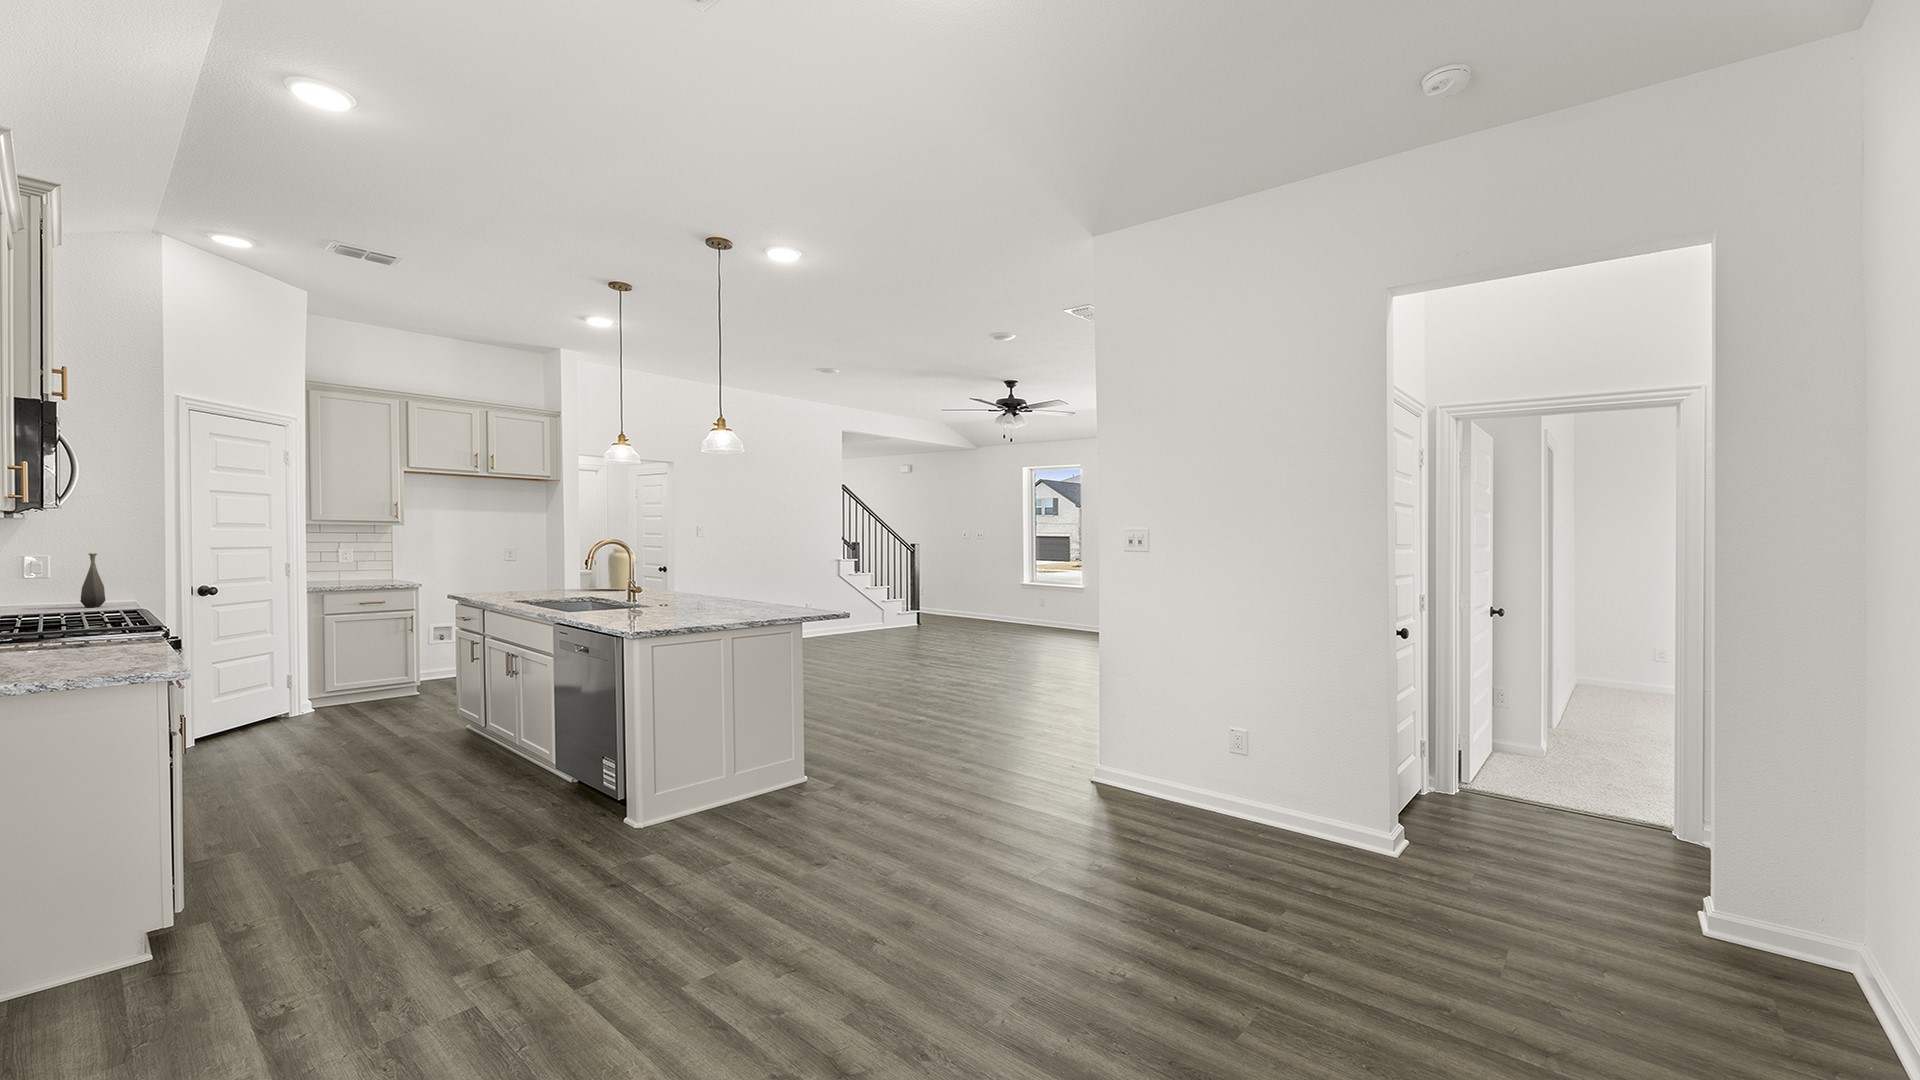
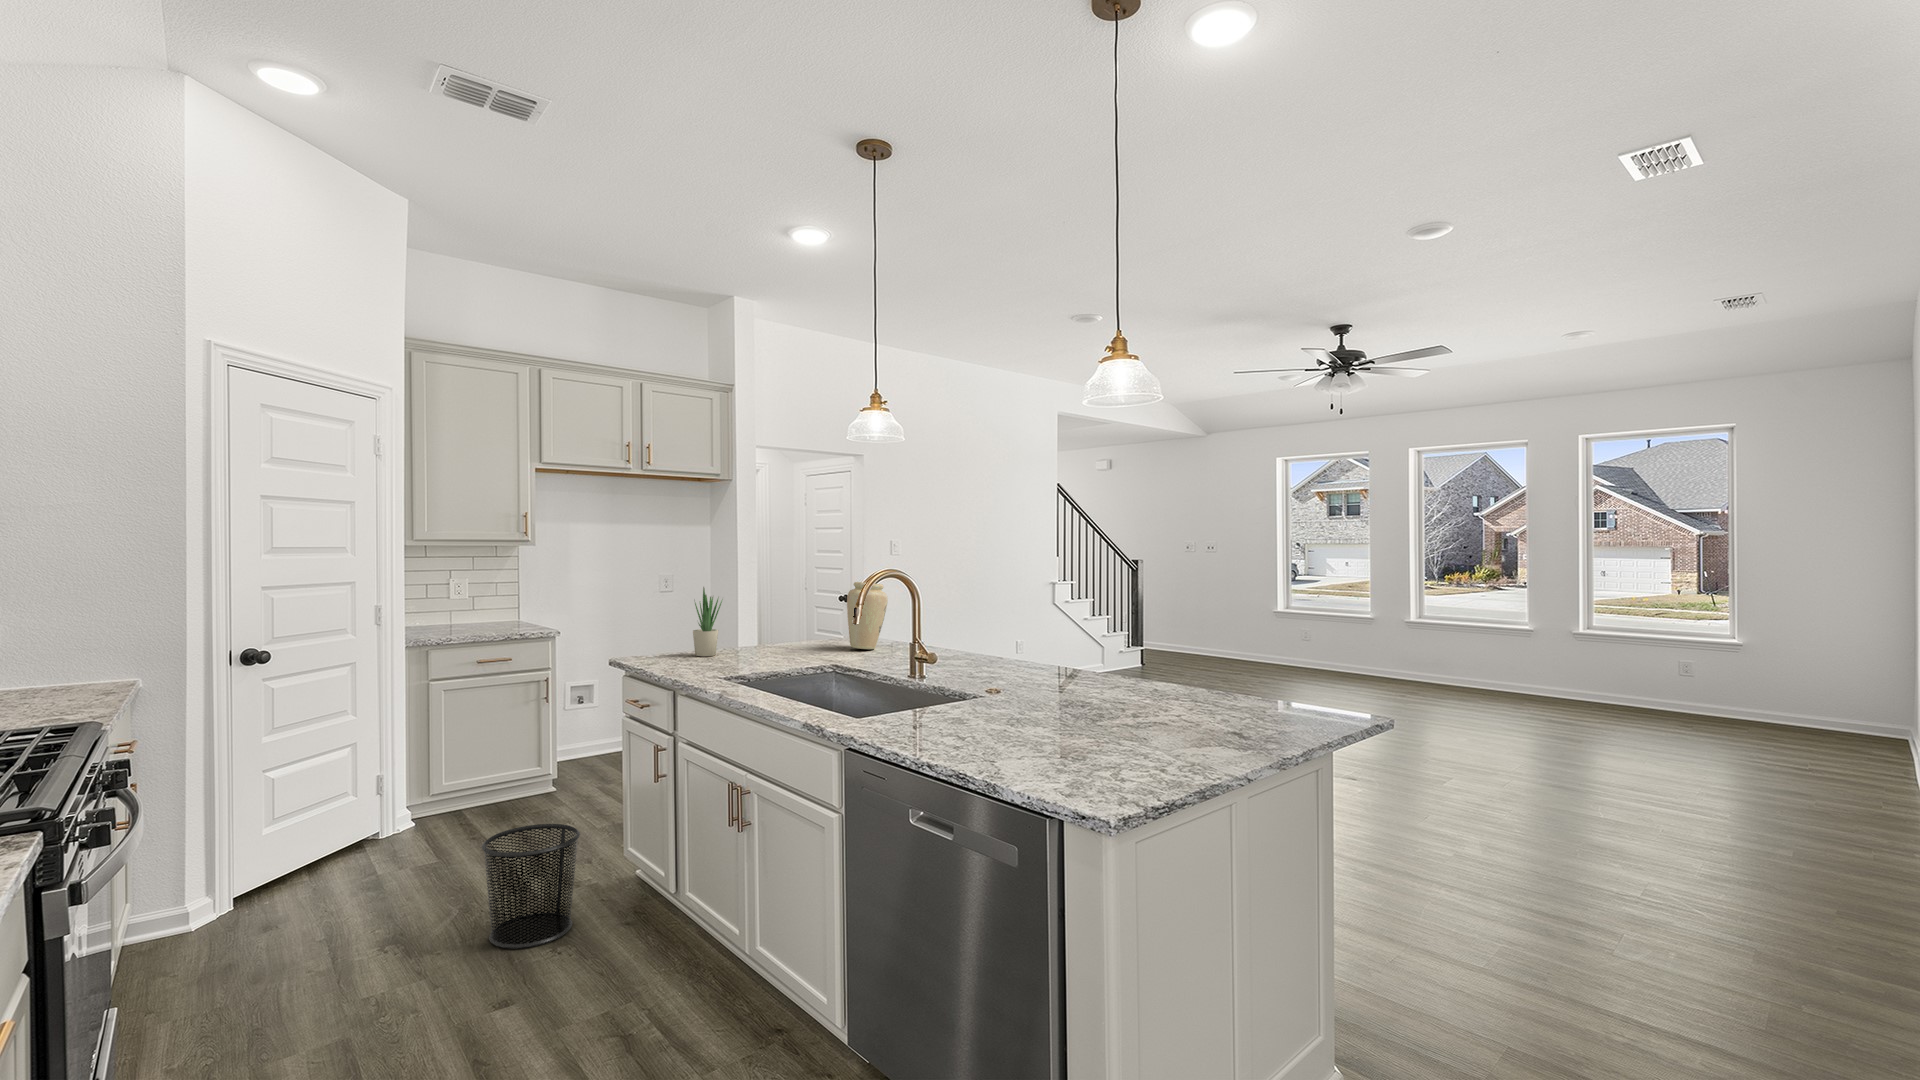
potted plant: none [504,549,525,593] -> present [693,587,722,656]
bottle: present [80,553,105,607] -> none [45,605,87,698]
waste bin: none [359,691,423,758] -> present [482,824,580,949]

